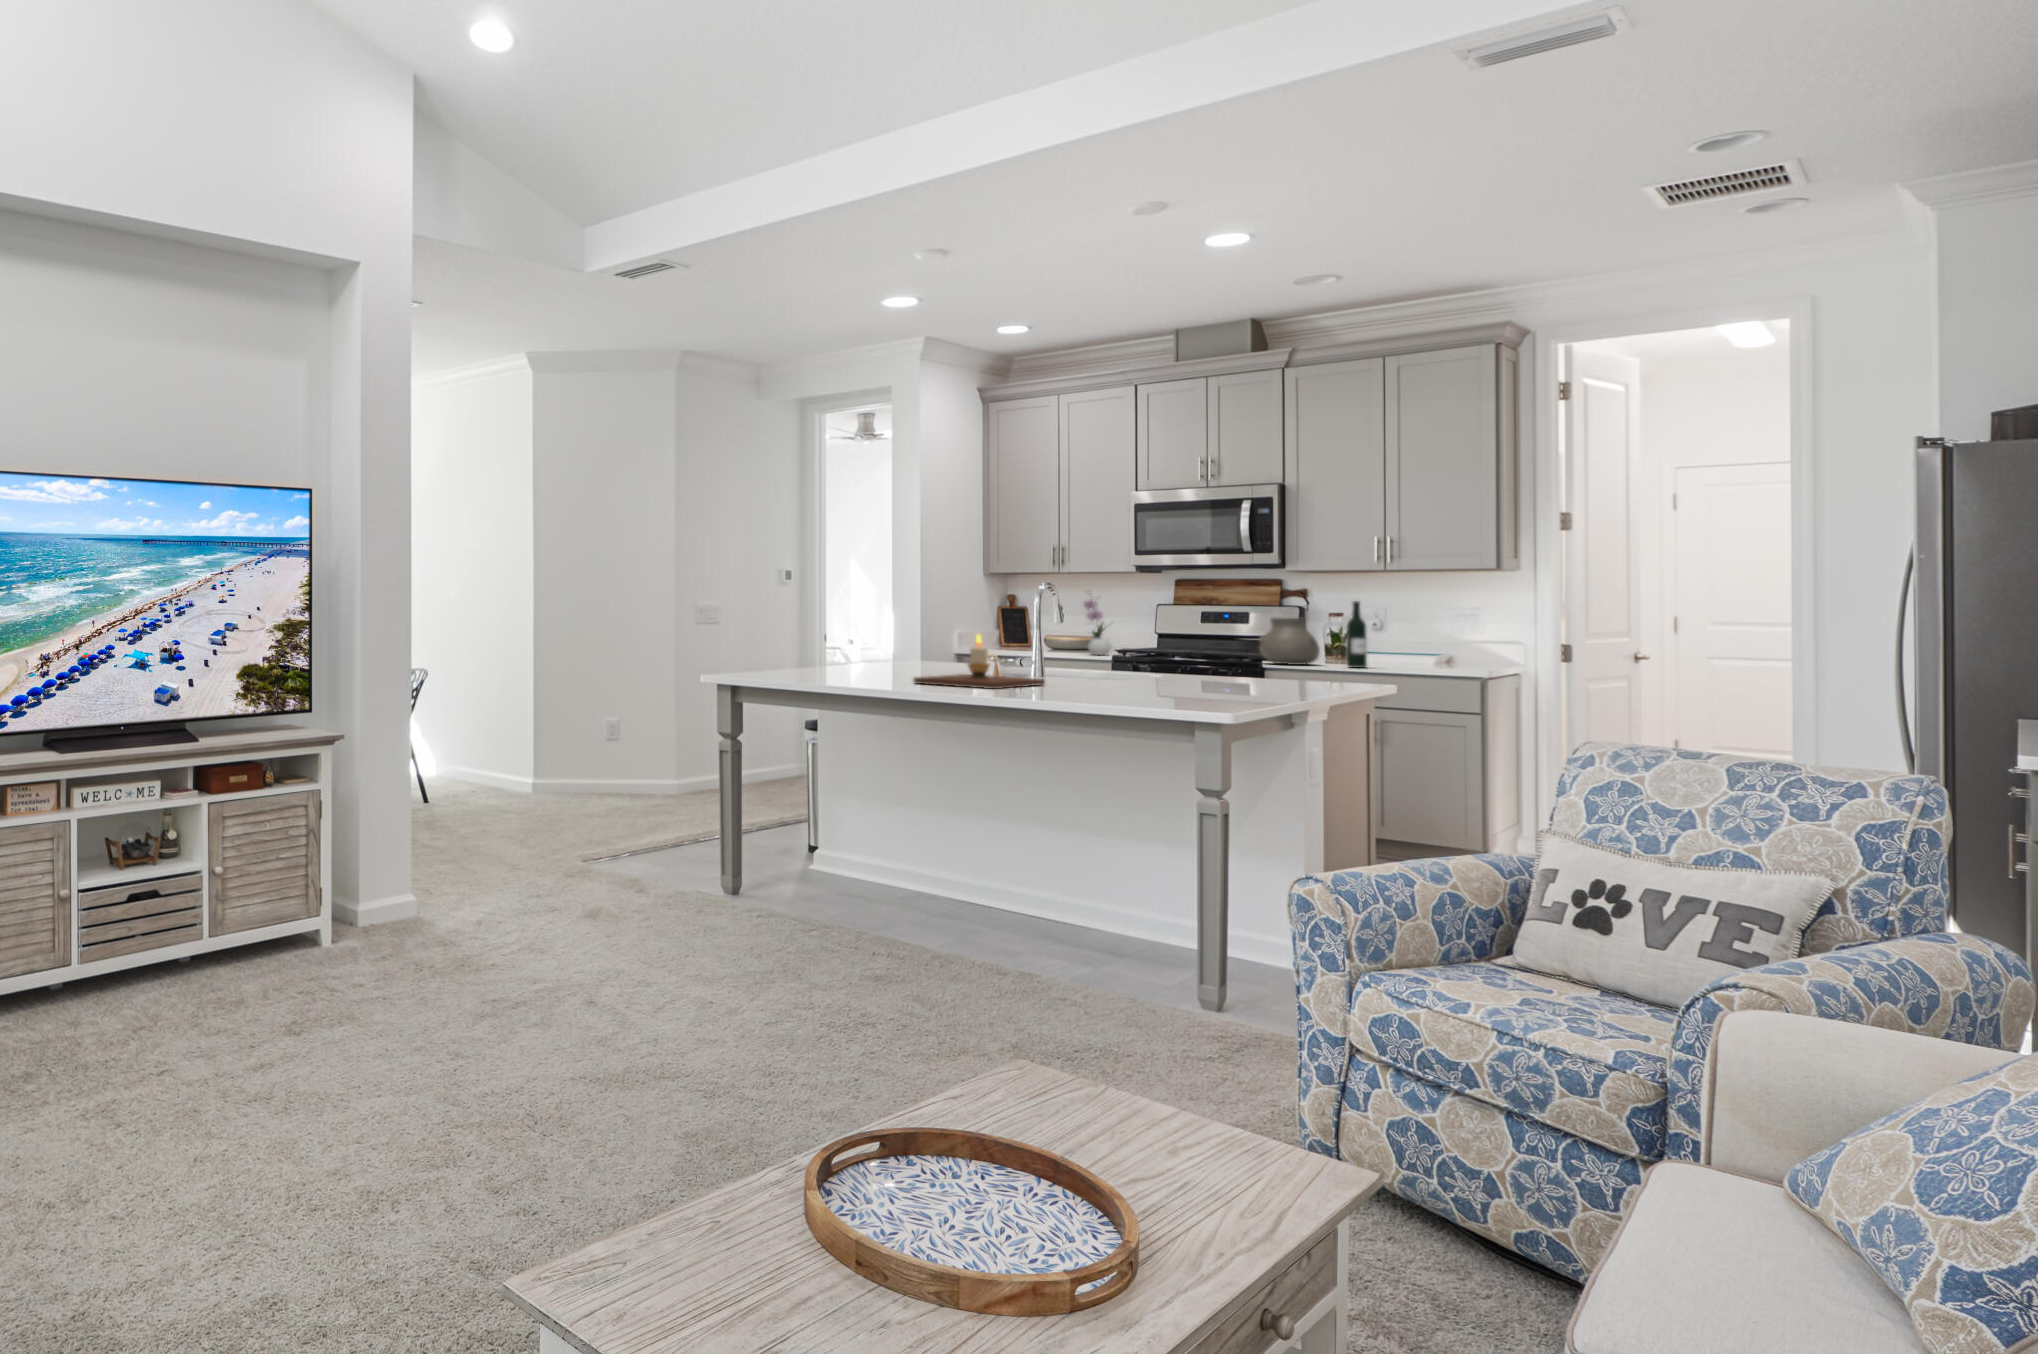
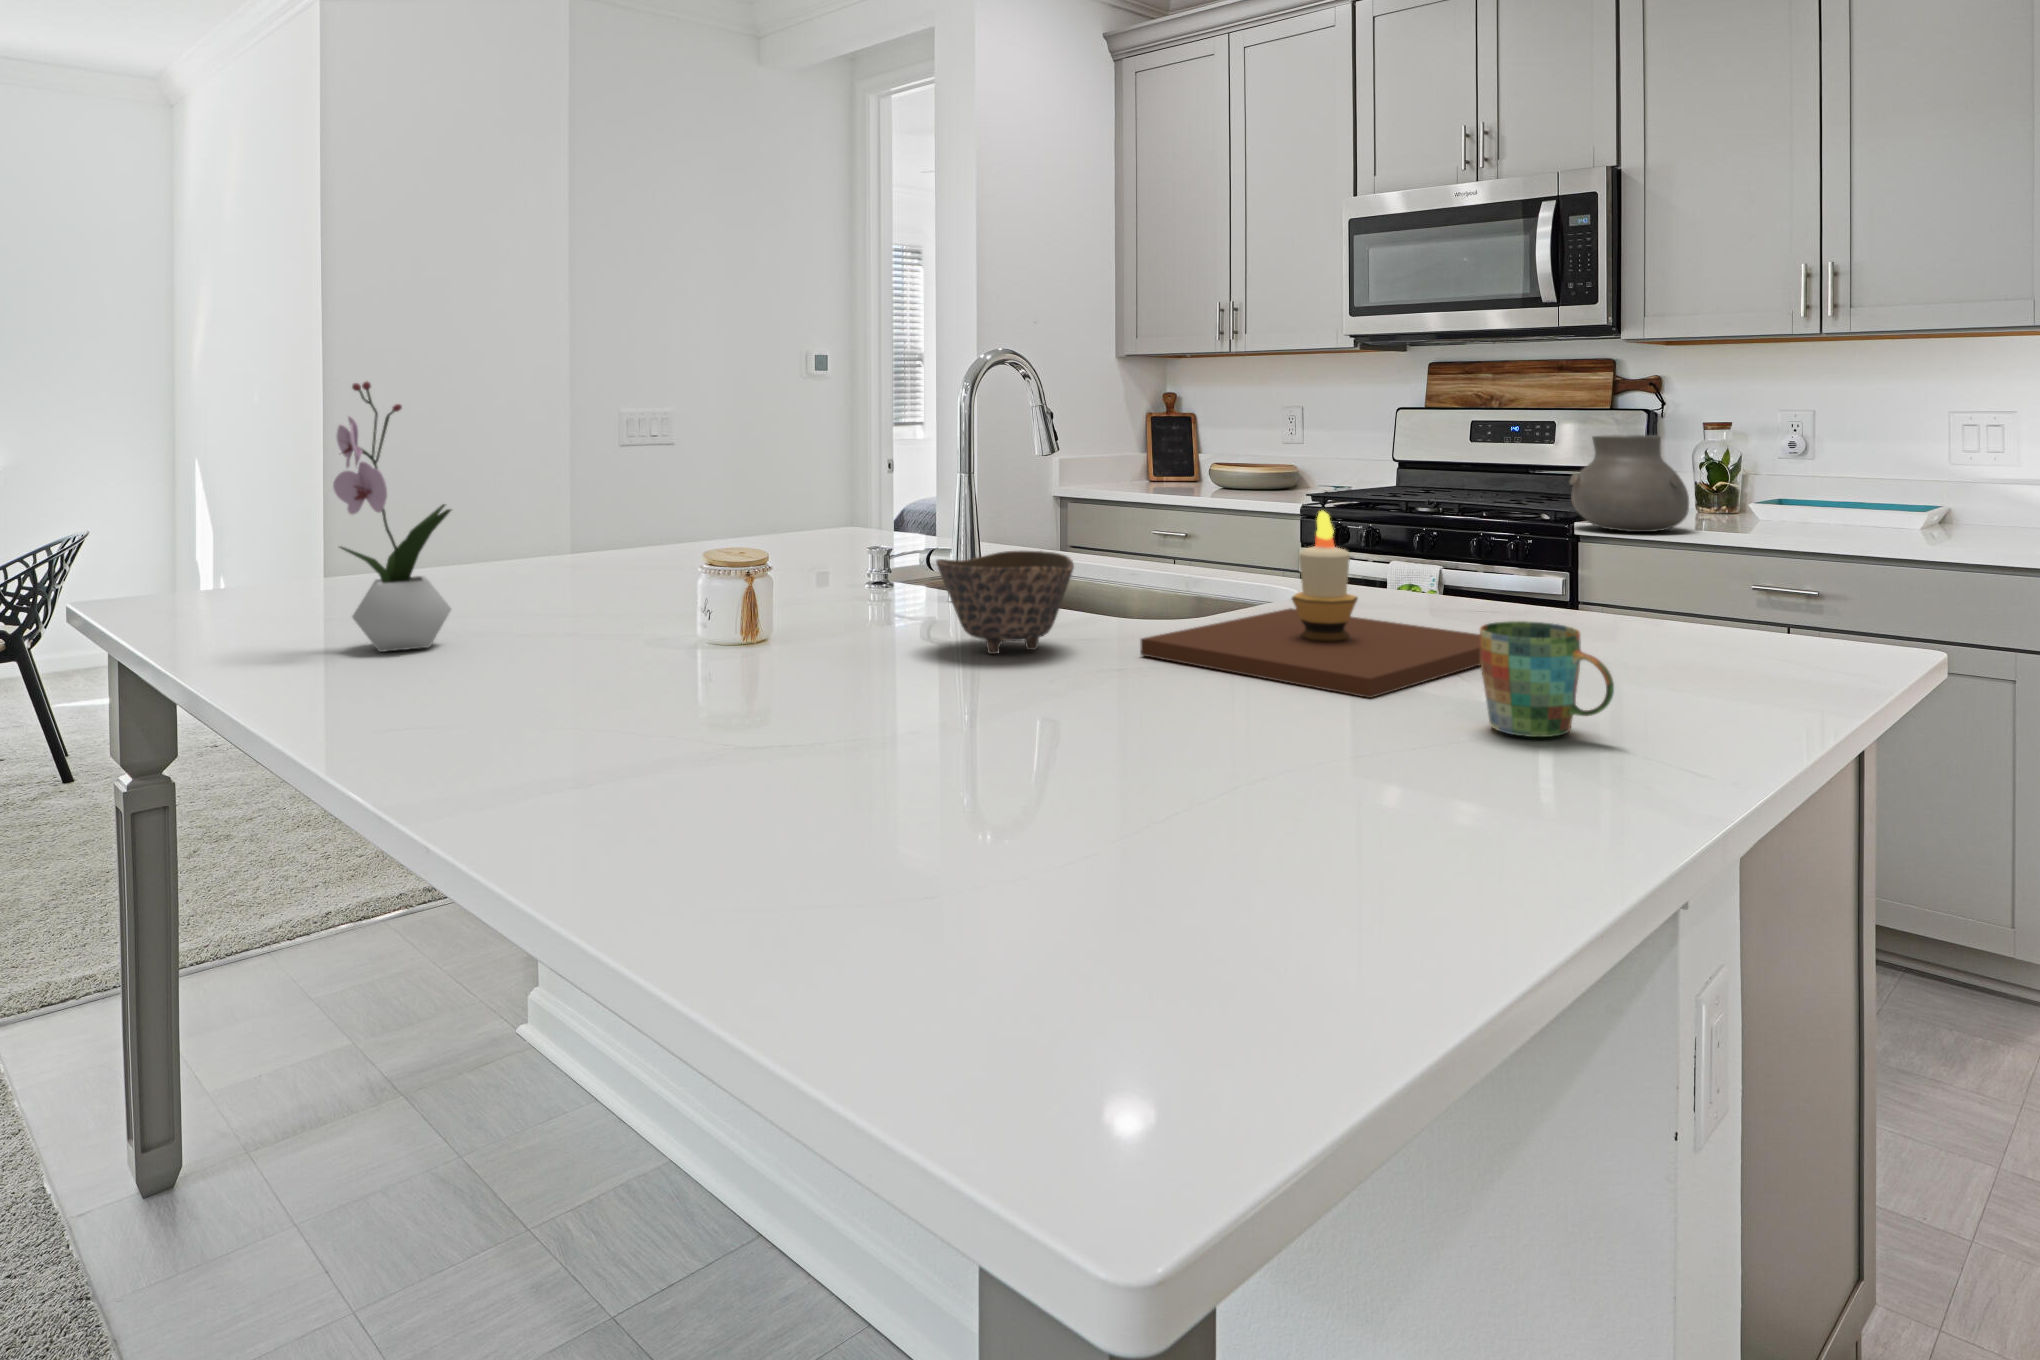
flower arrangement: present [1084,599,1111,655] -> present [333,382,451,652]
wine bottle: present [1347,601,1367,668] -> none [1747,401,1788,543]
candle: present [914,635,1045,689] -> present [1141,511,1480,698]
bowl: none [1043,649,1094,681] -> present [936,551,1074,654]
mug: none [1246,661,1285,690] -> present [1480,621,1614,737]

